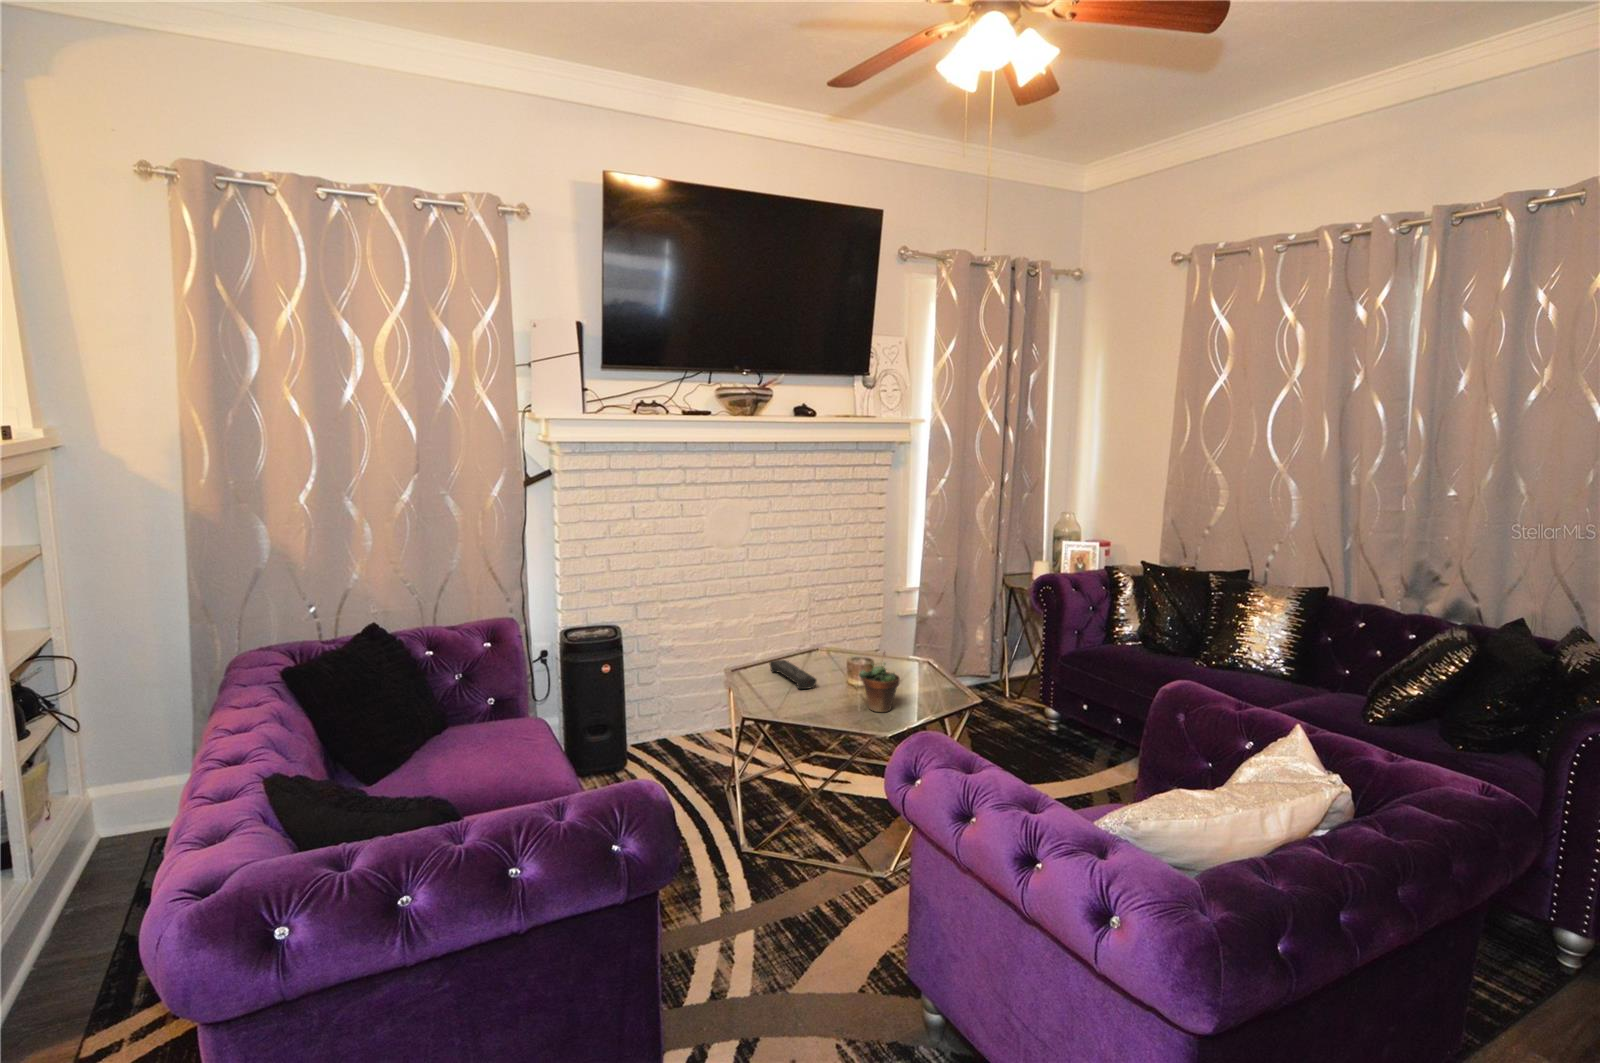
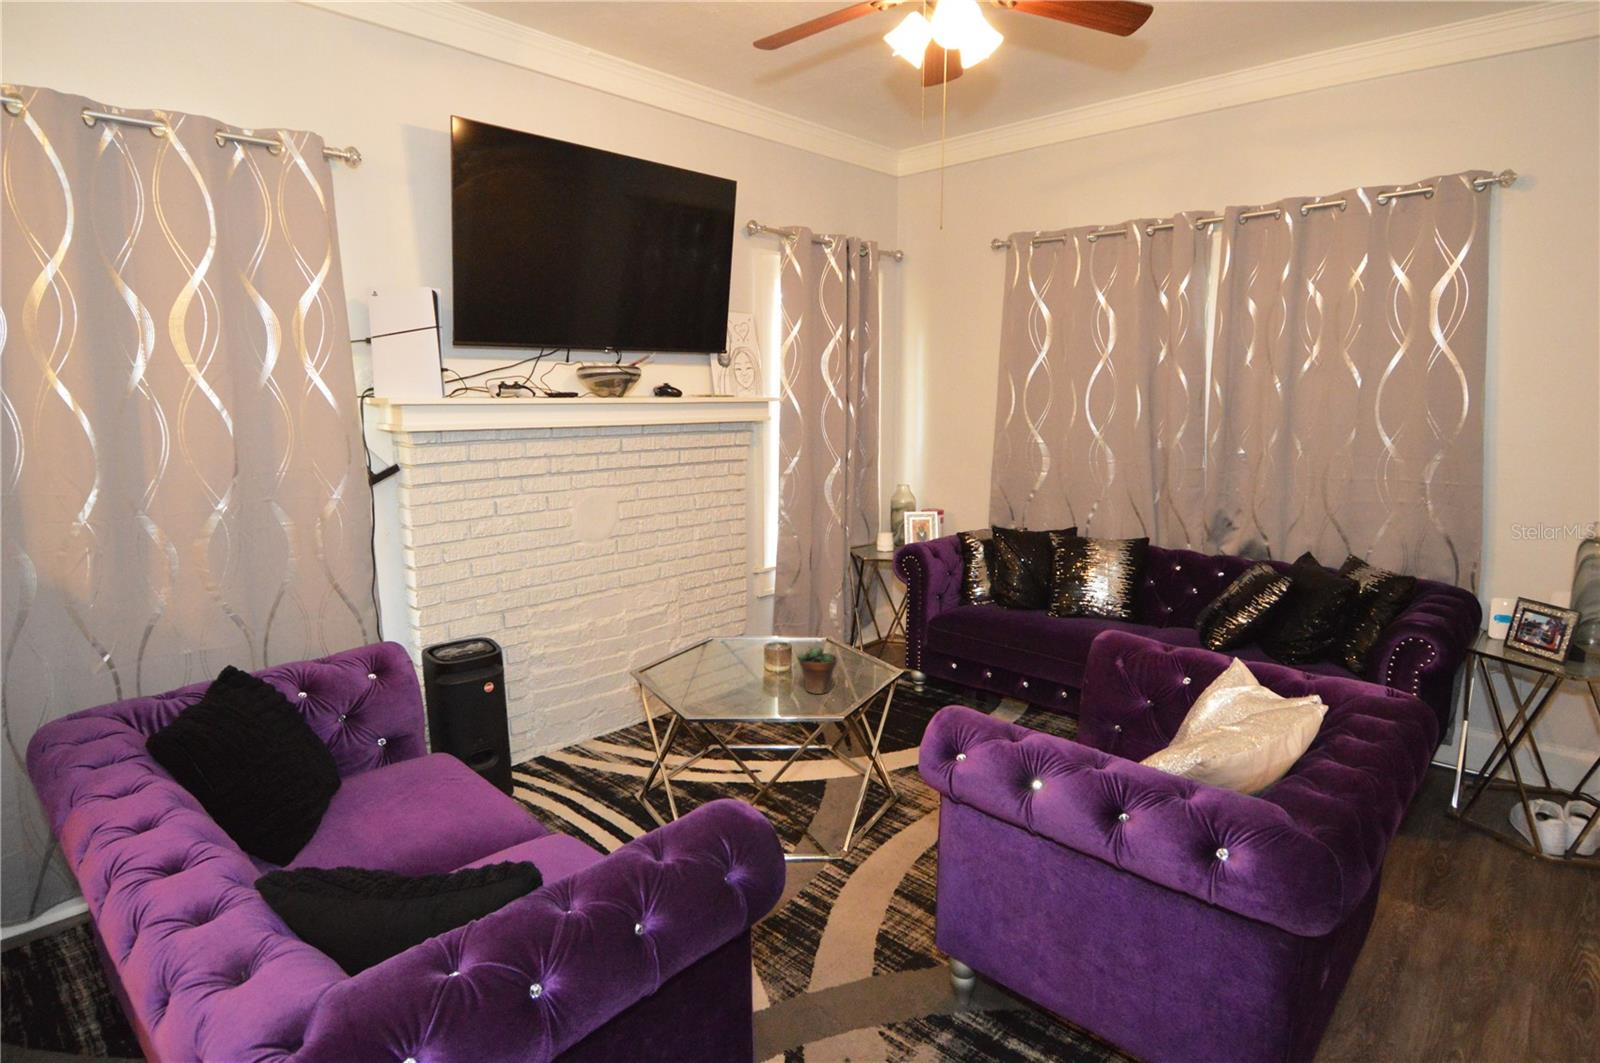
remote control: present [769,660,816,689] -> none [678,652,740,681]

